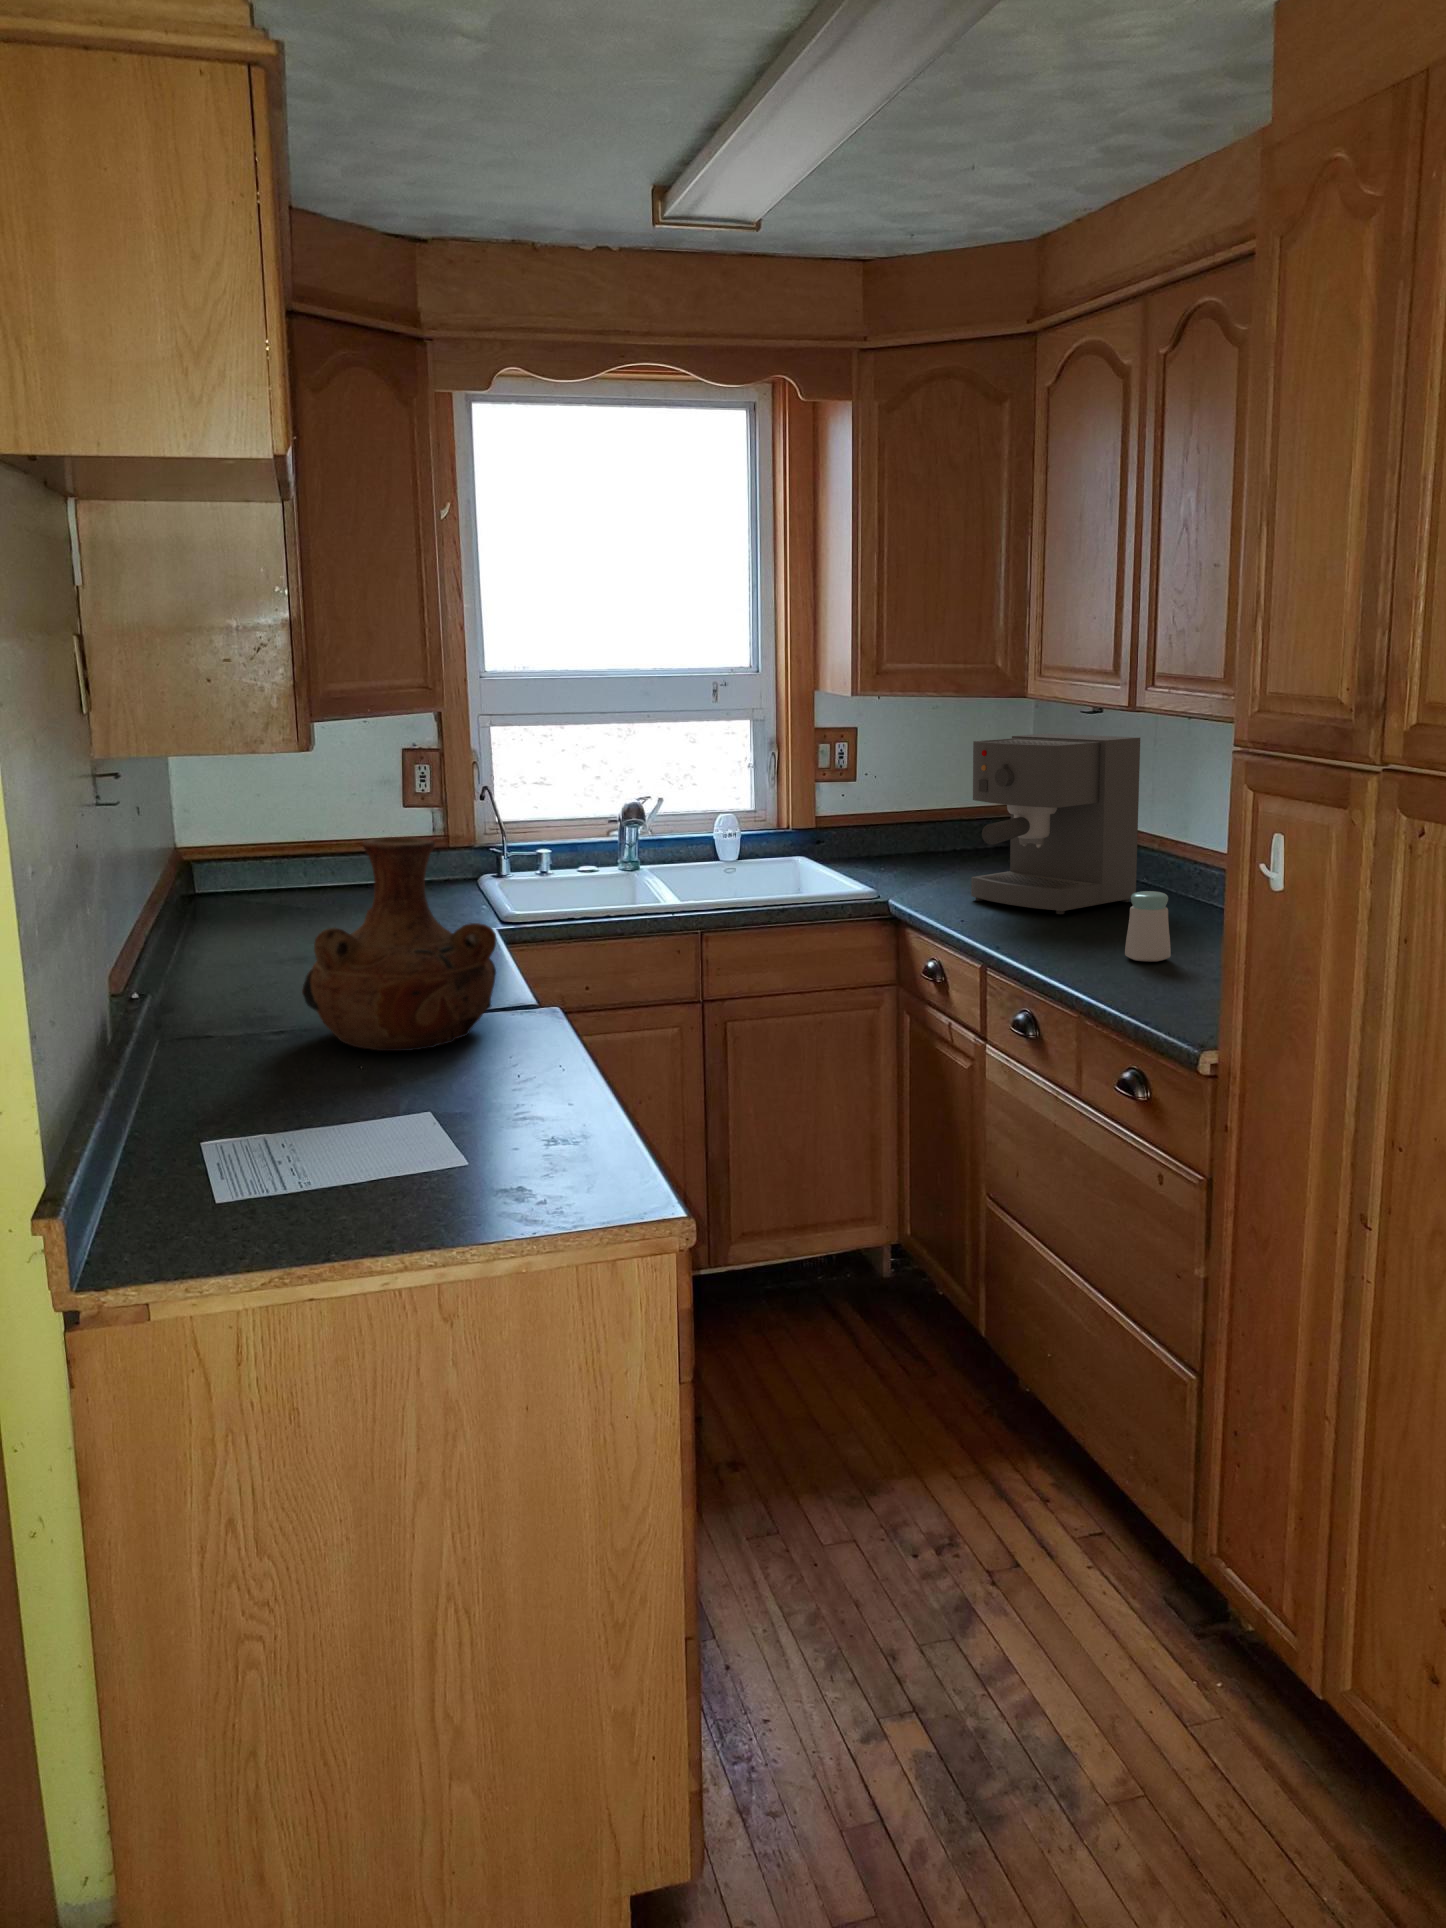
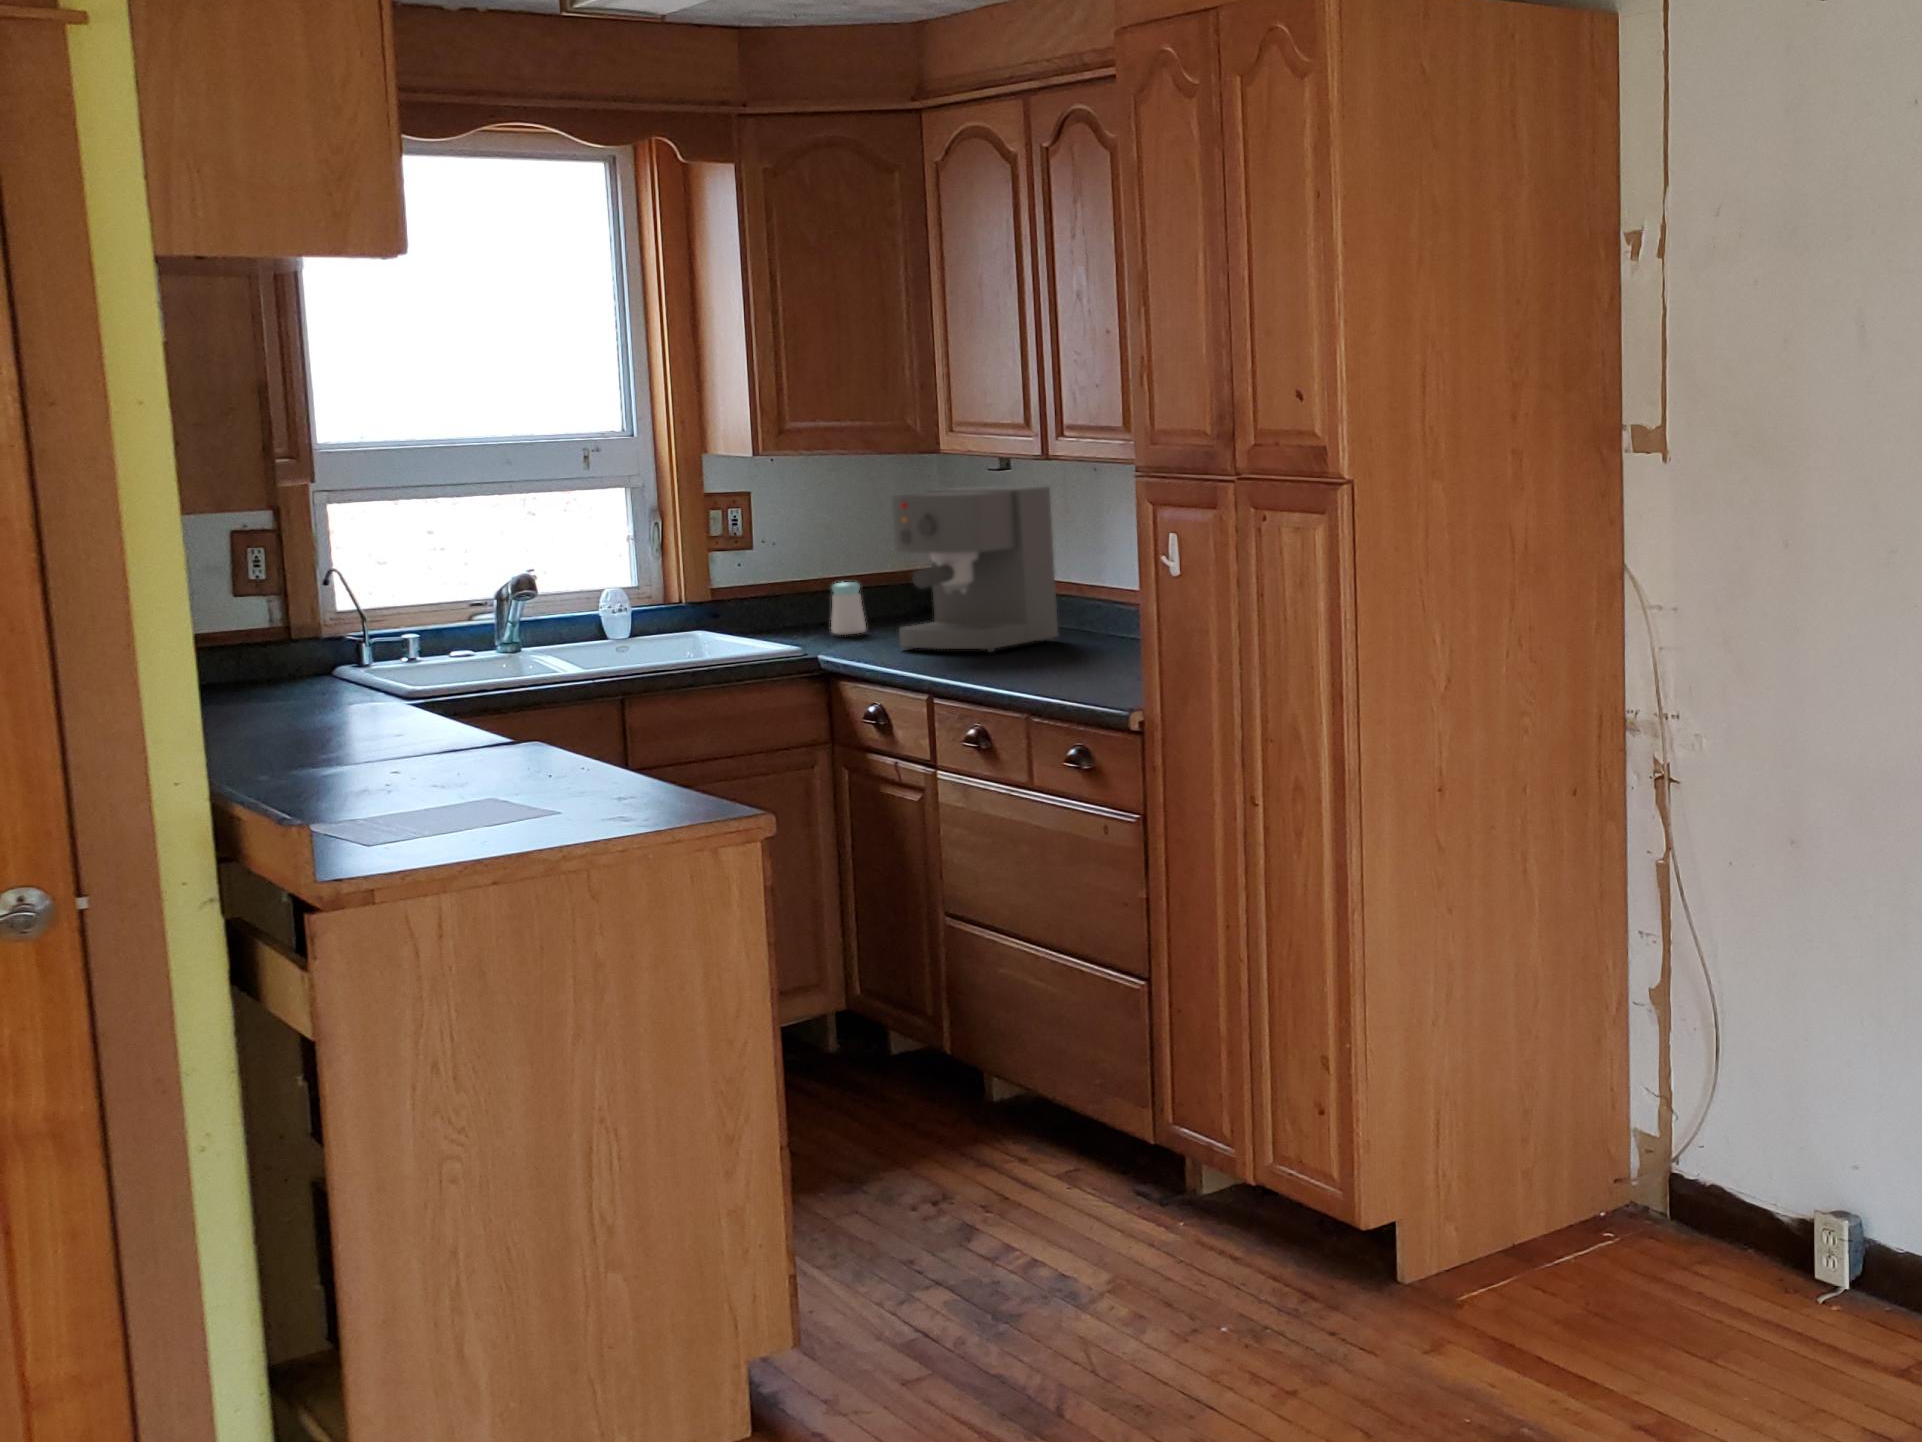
vase: present [302,837,496,1051] -> none [305,581,500,774]
salt shaker: present [1125,891,1171,962] -> present [831,582,866,635]

